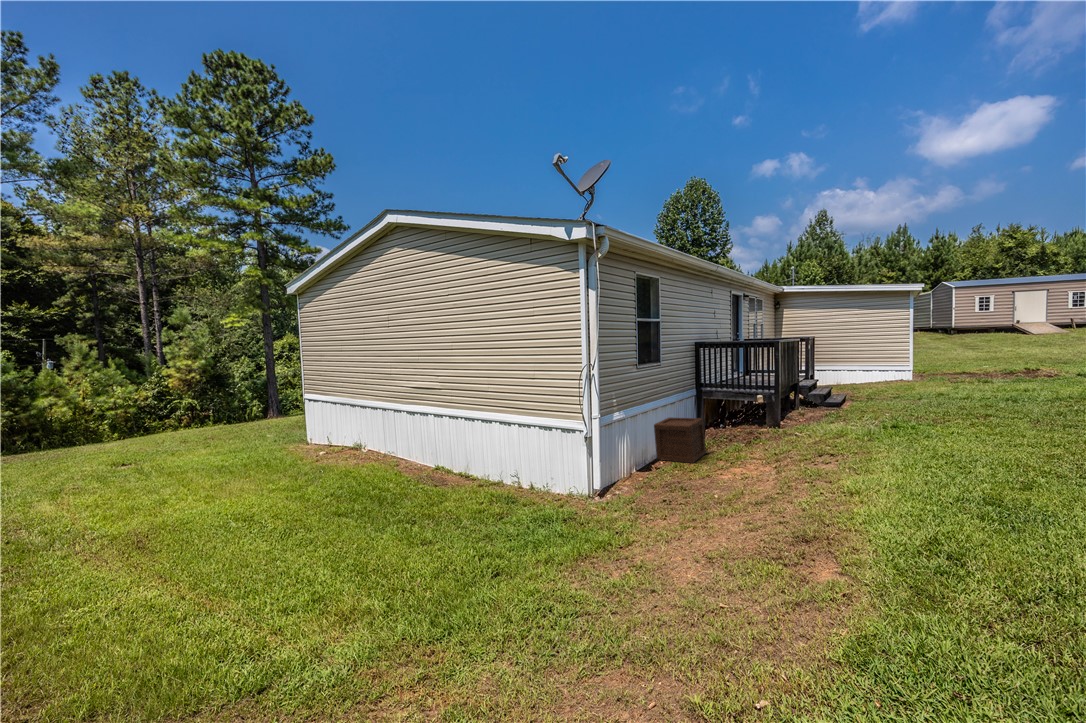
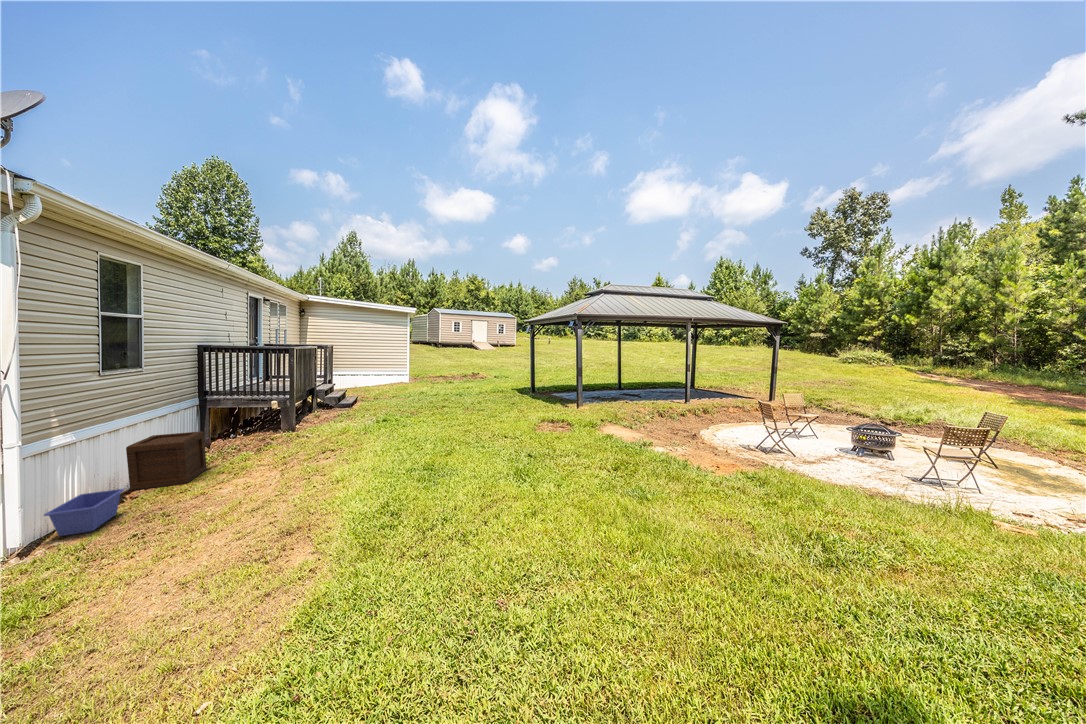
storage bin: none [615,456,655,487] -> present [44,489,124,536]

